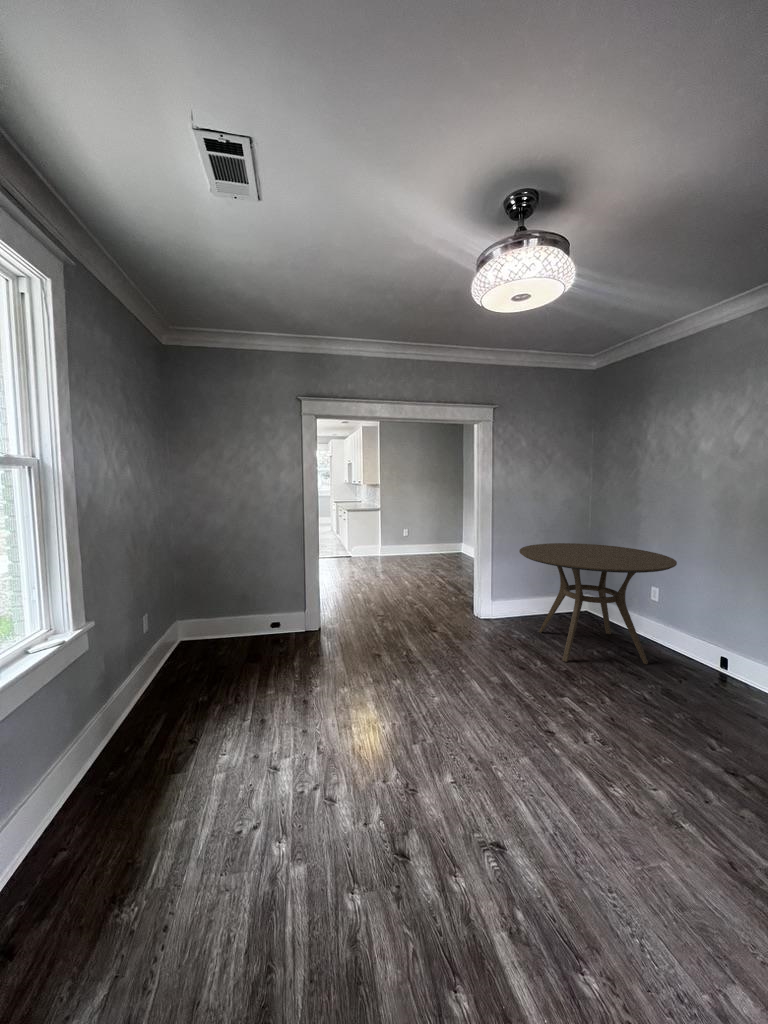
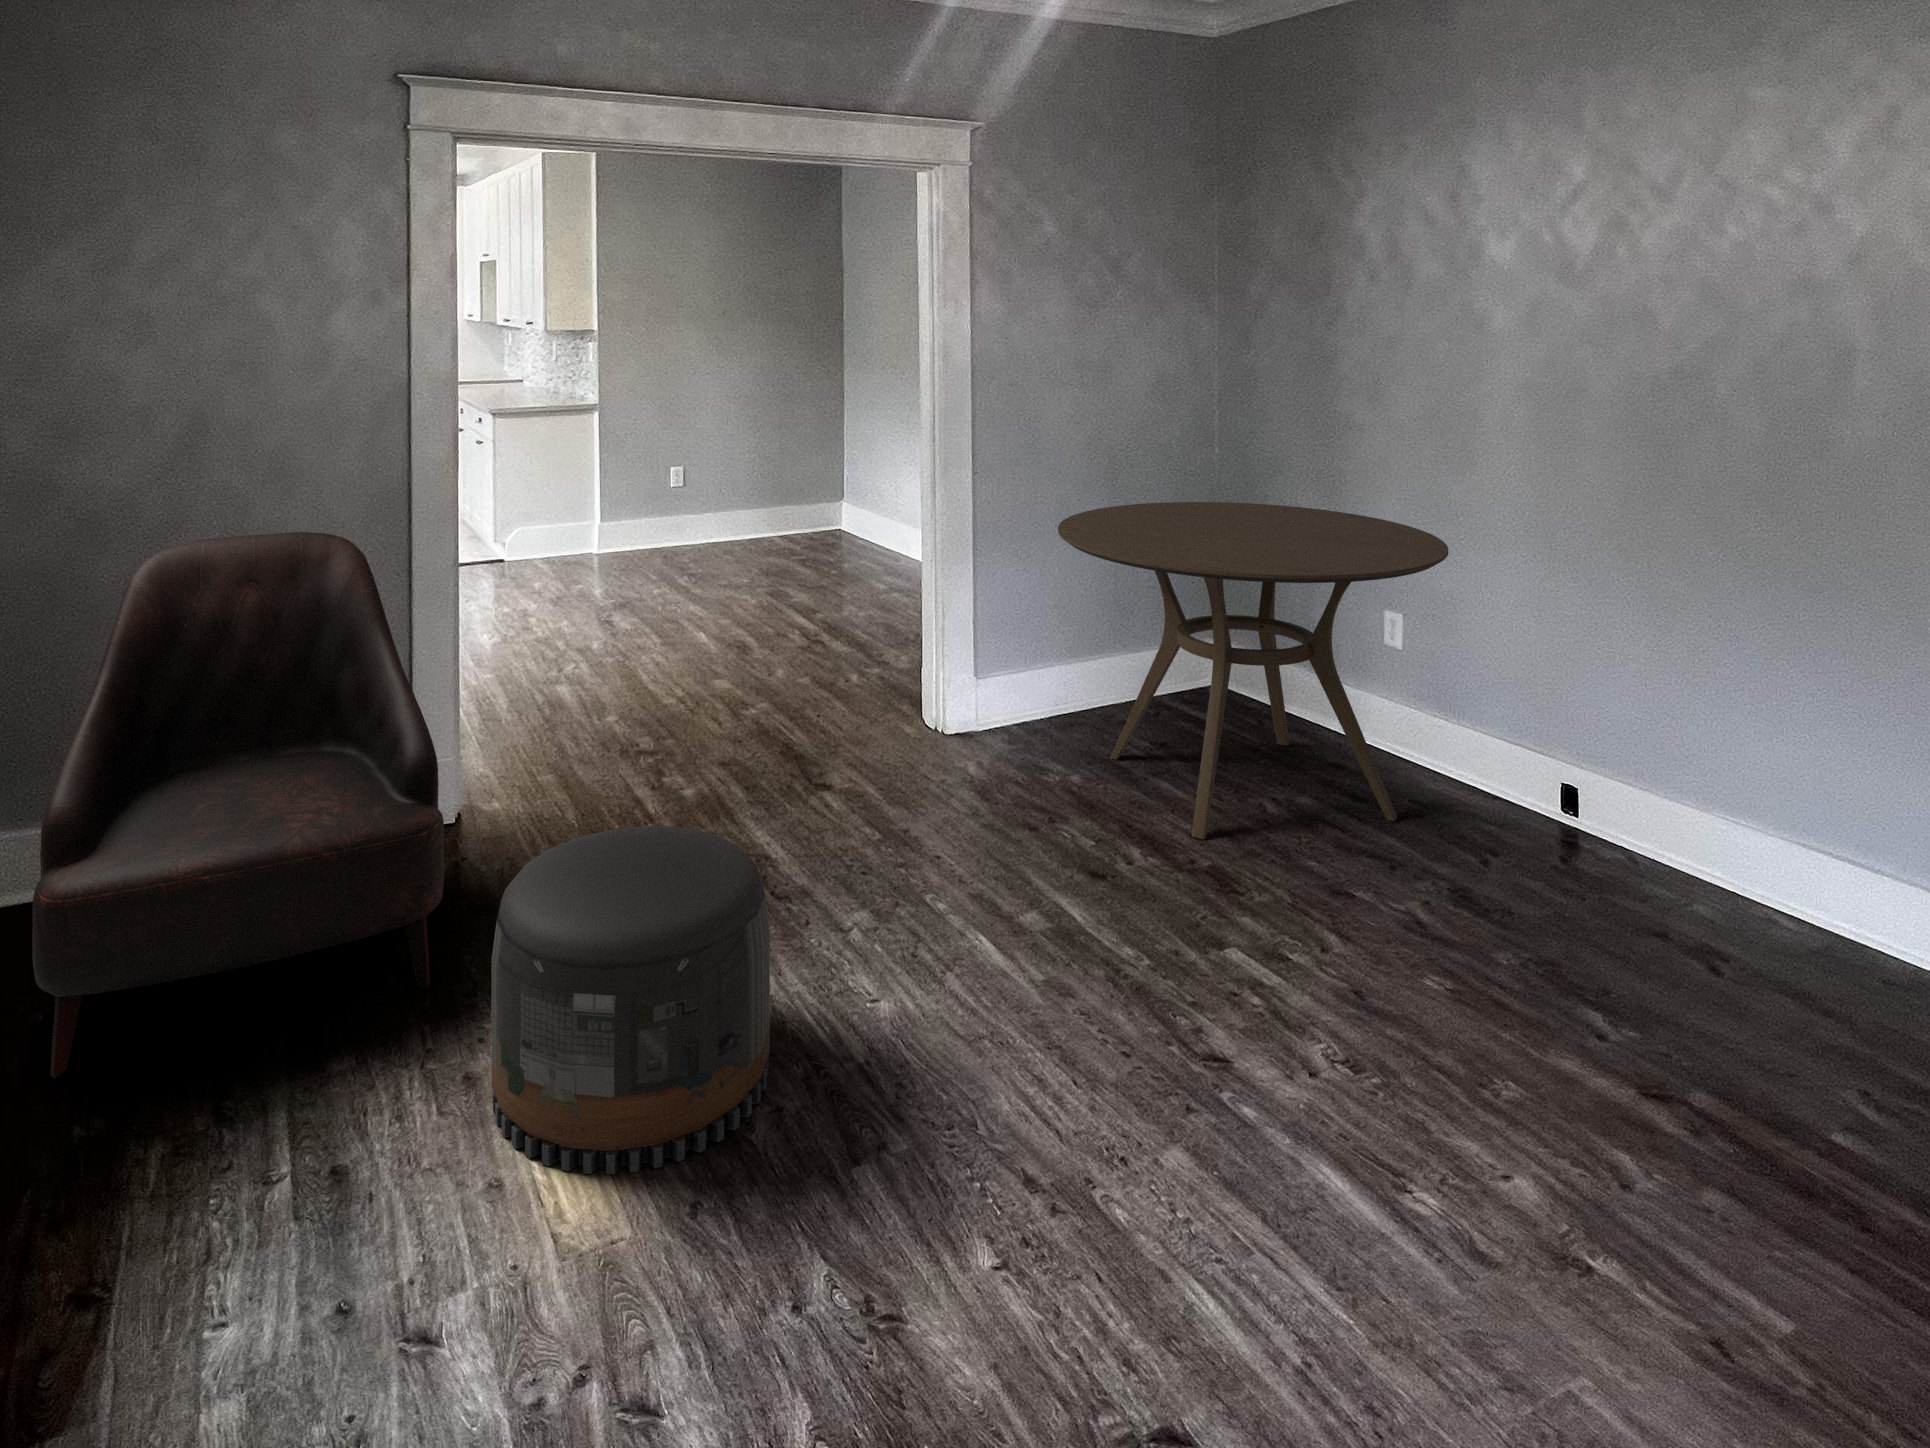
armchair: none [190,538,304,685] -> present [33,532,444,1078]
pouf: none [308,633,394,735] -> present [491,826,770,1174]

